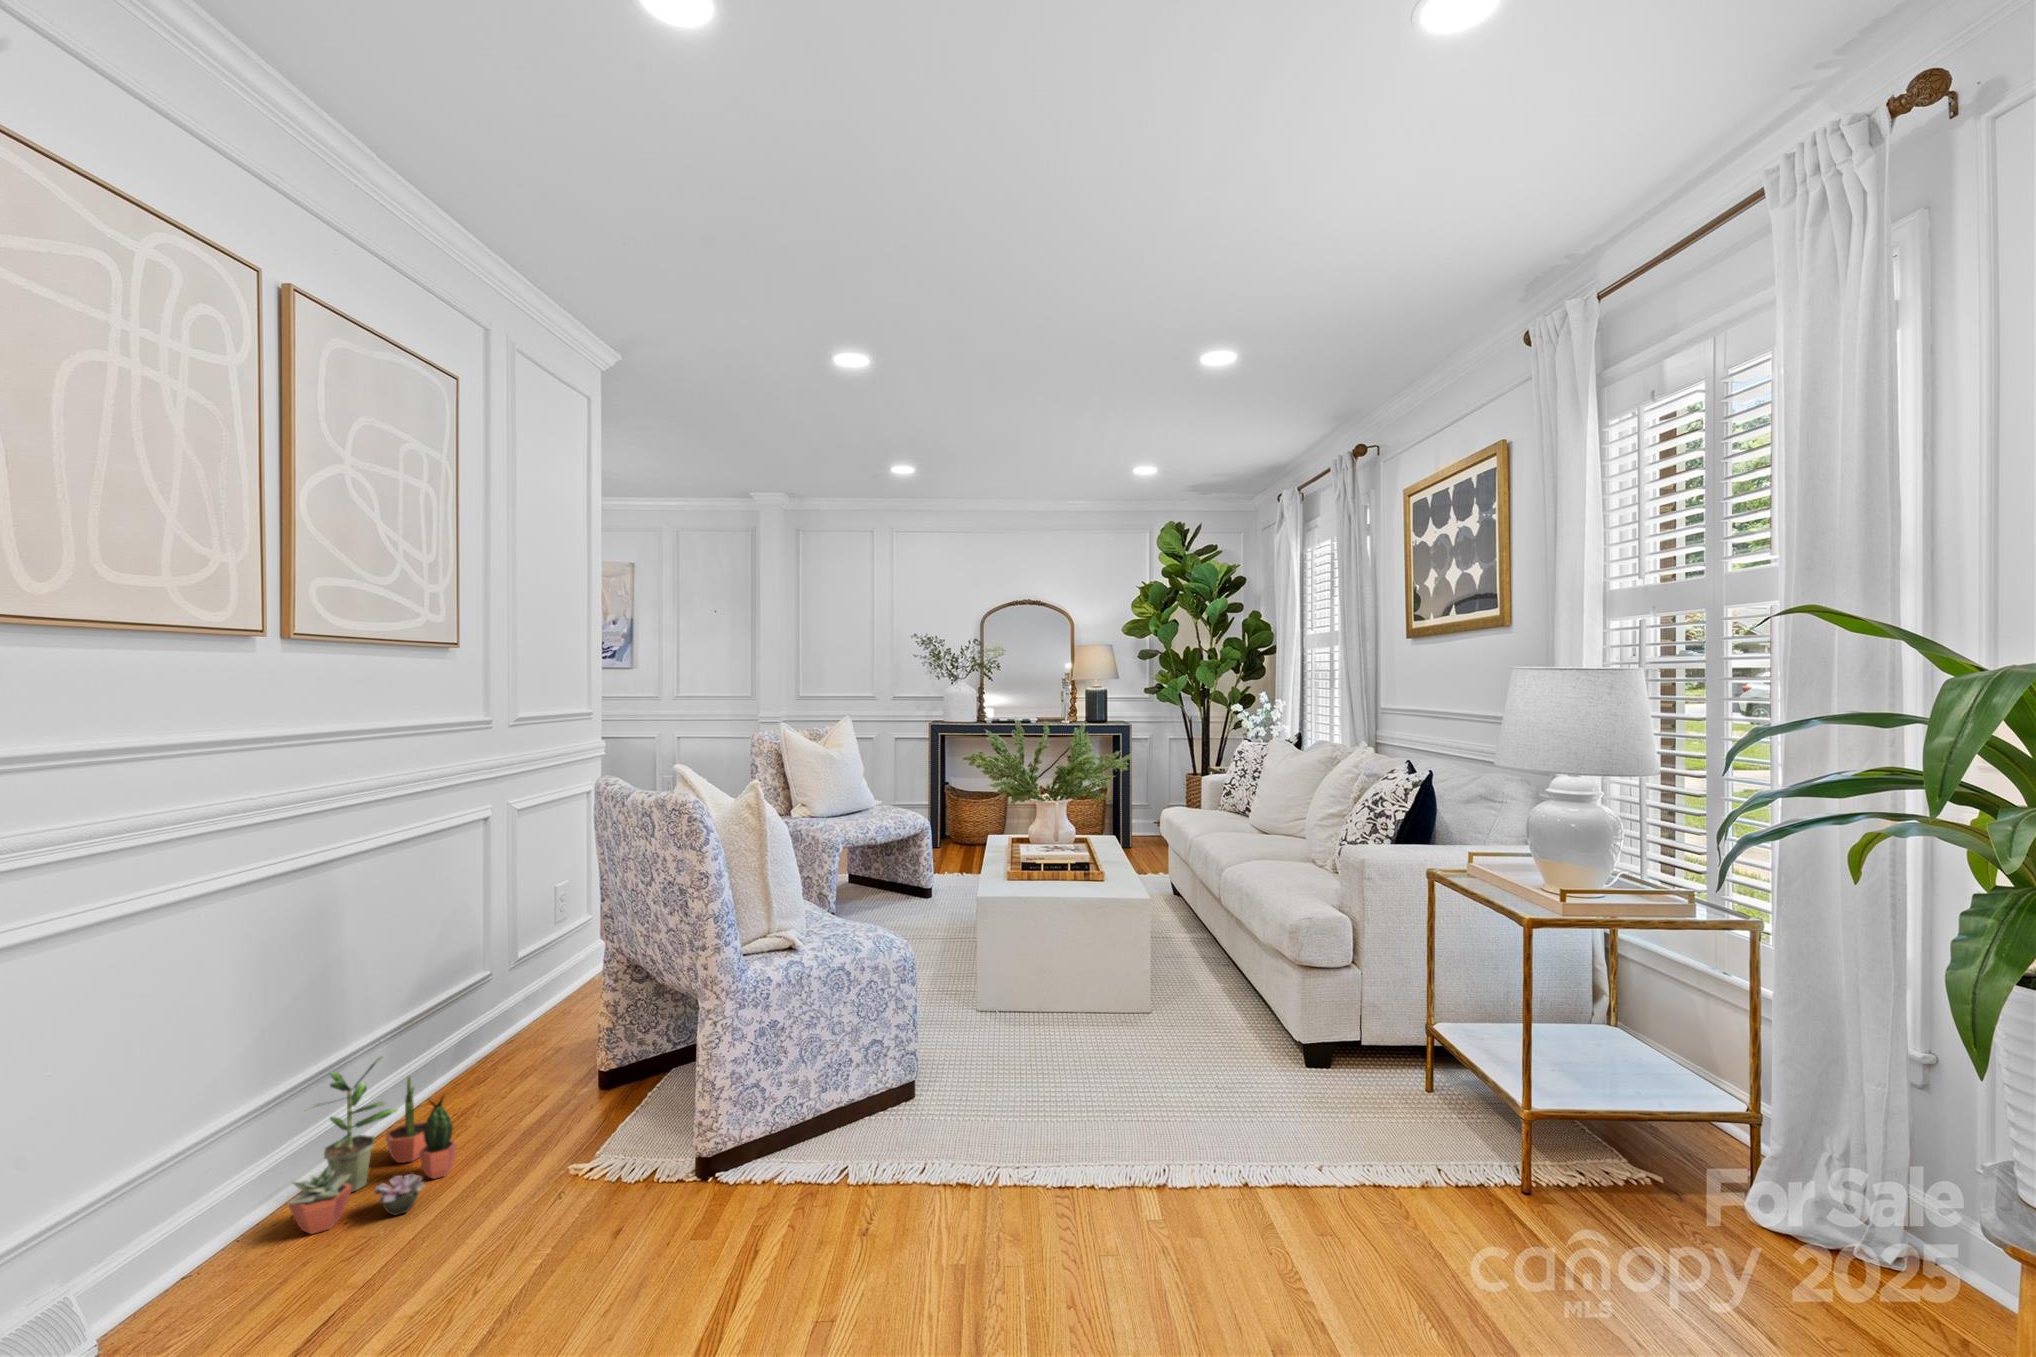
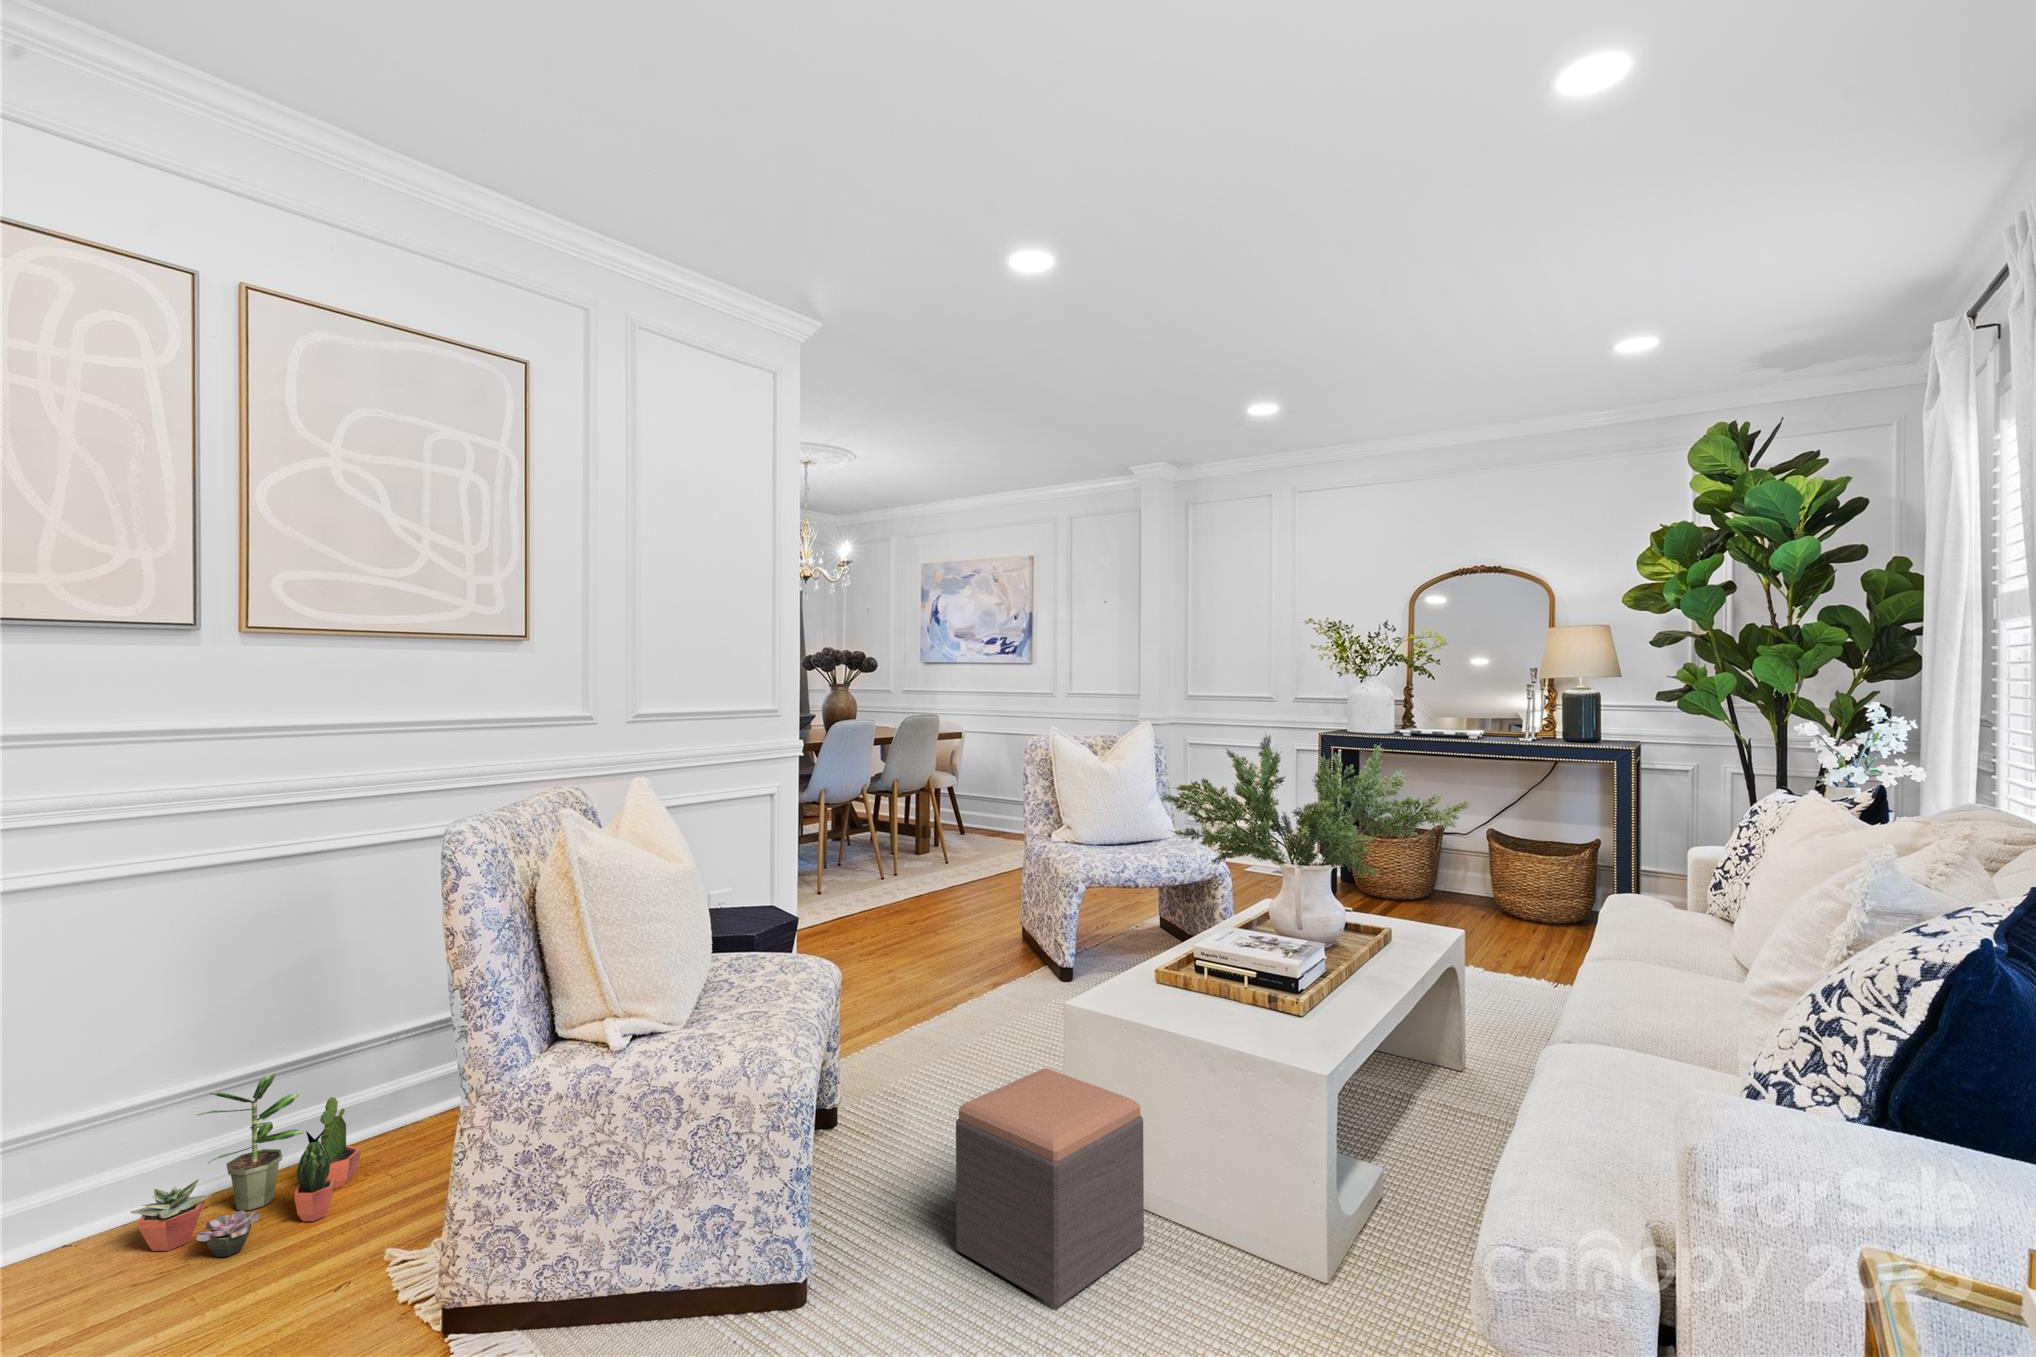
footstool: none [965,936,1061,1059] -> present [956,1068,1144,1308]

